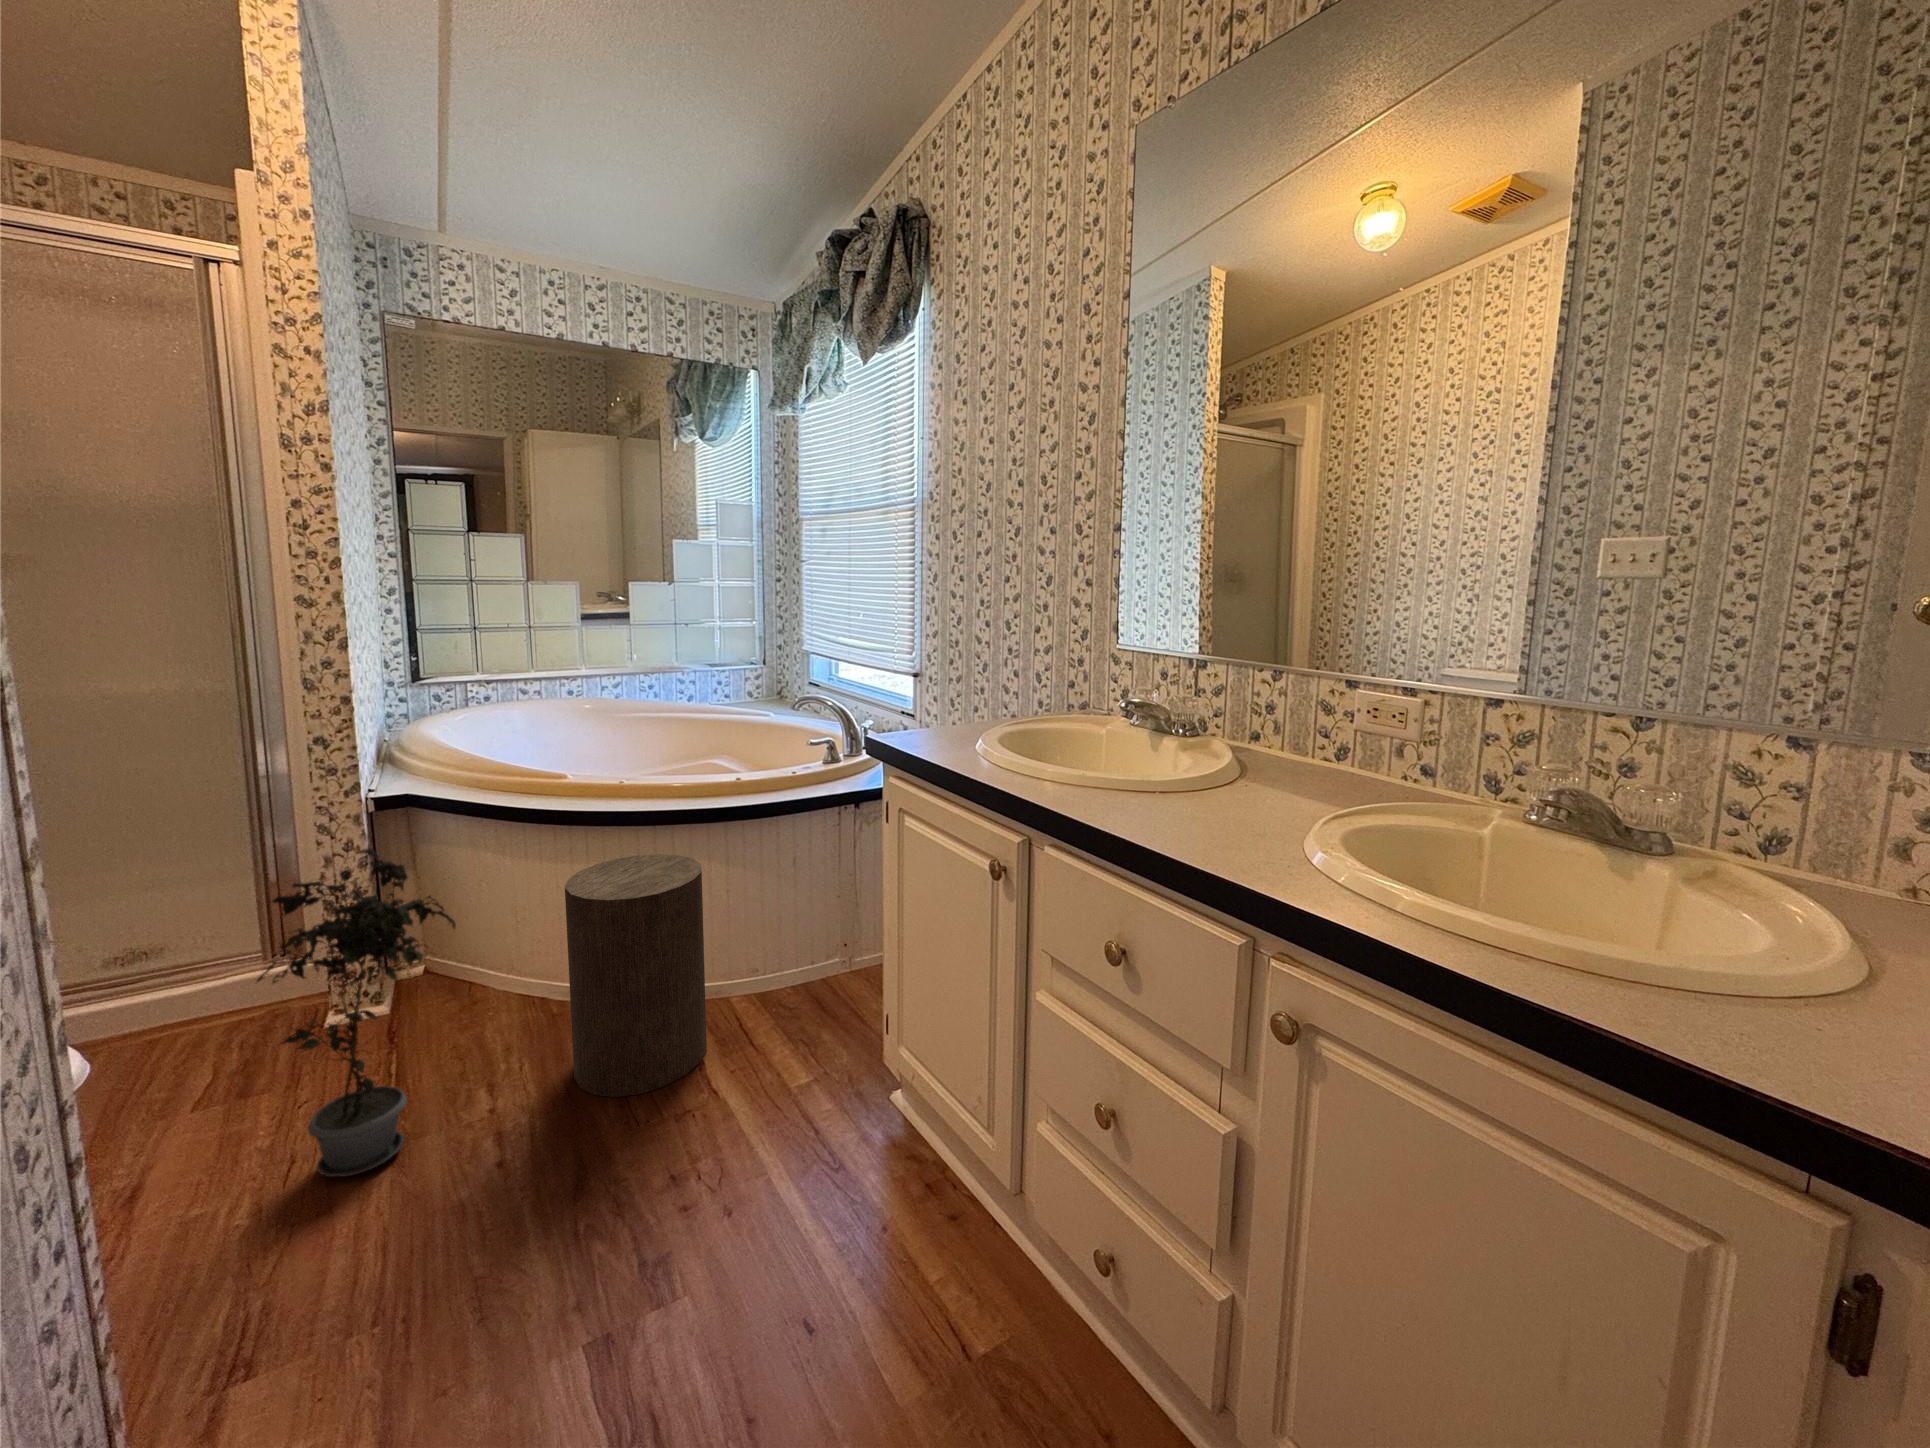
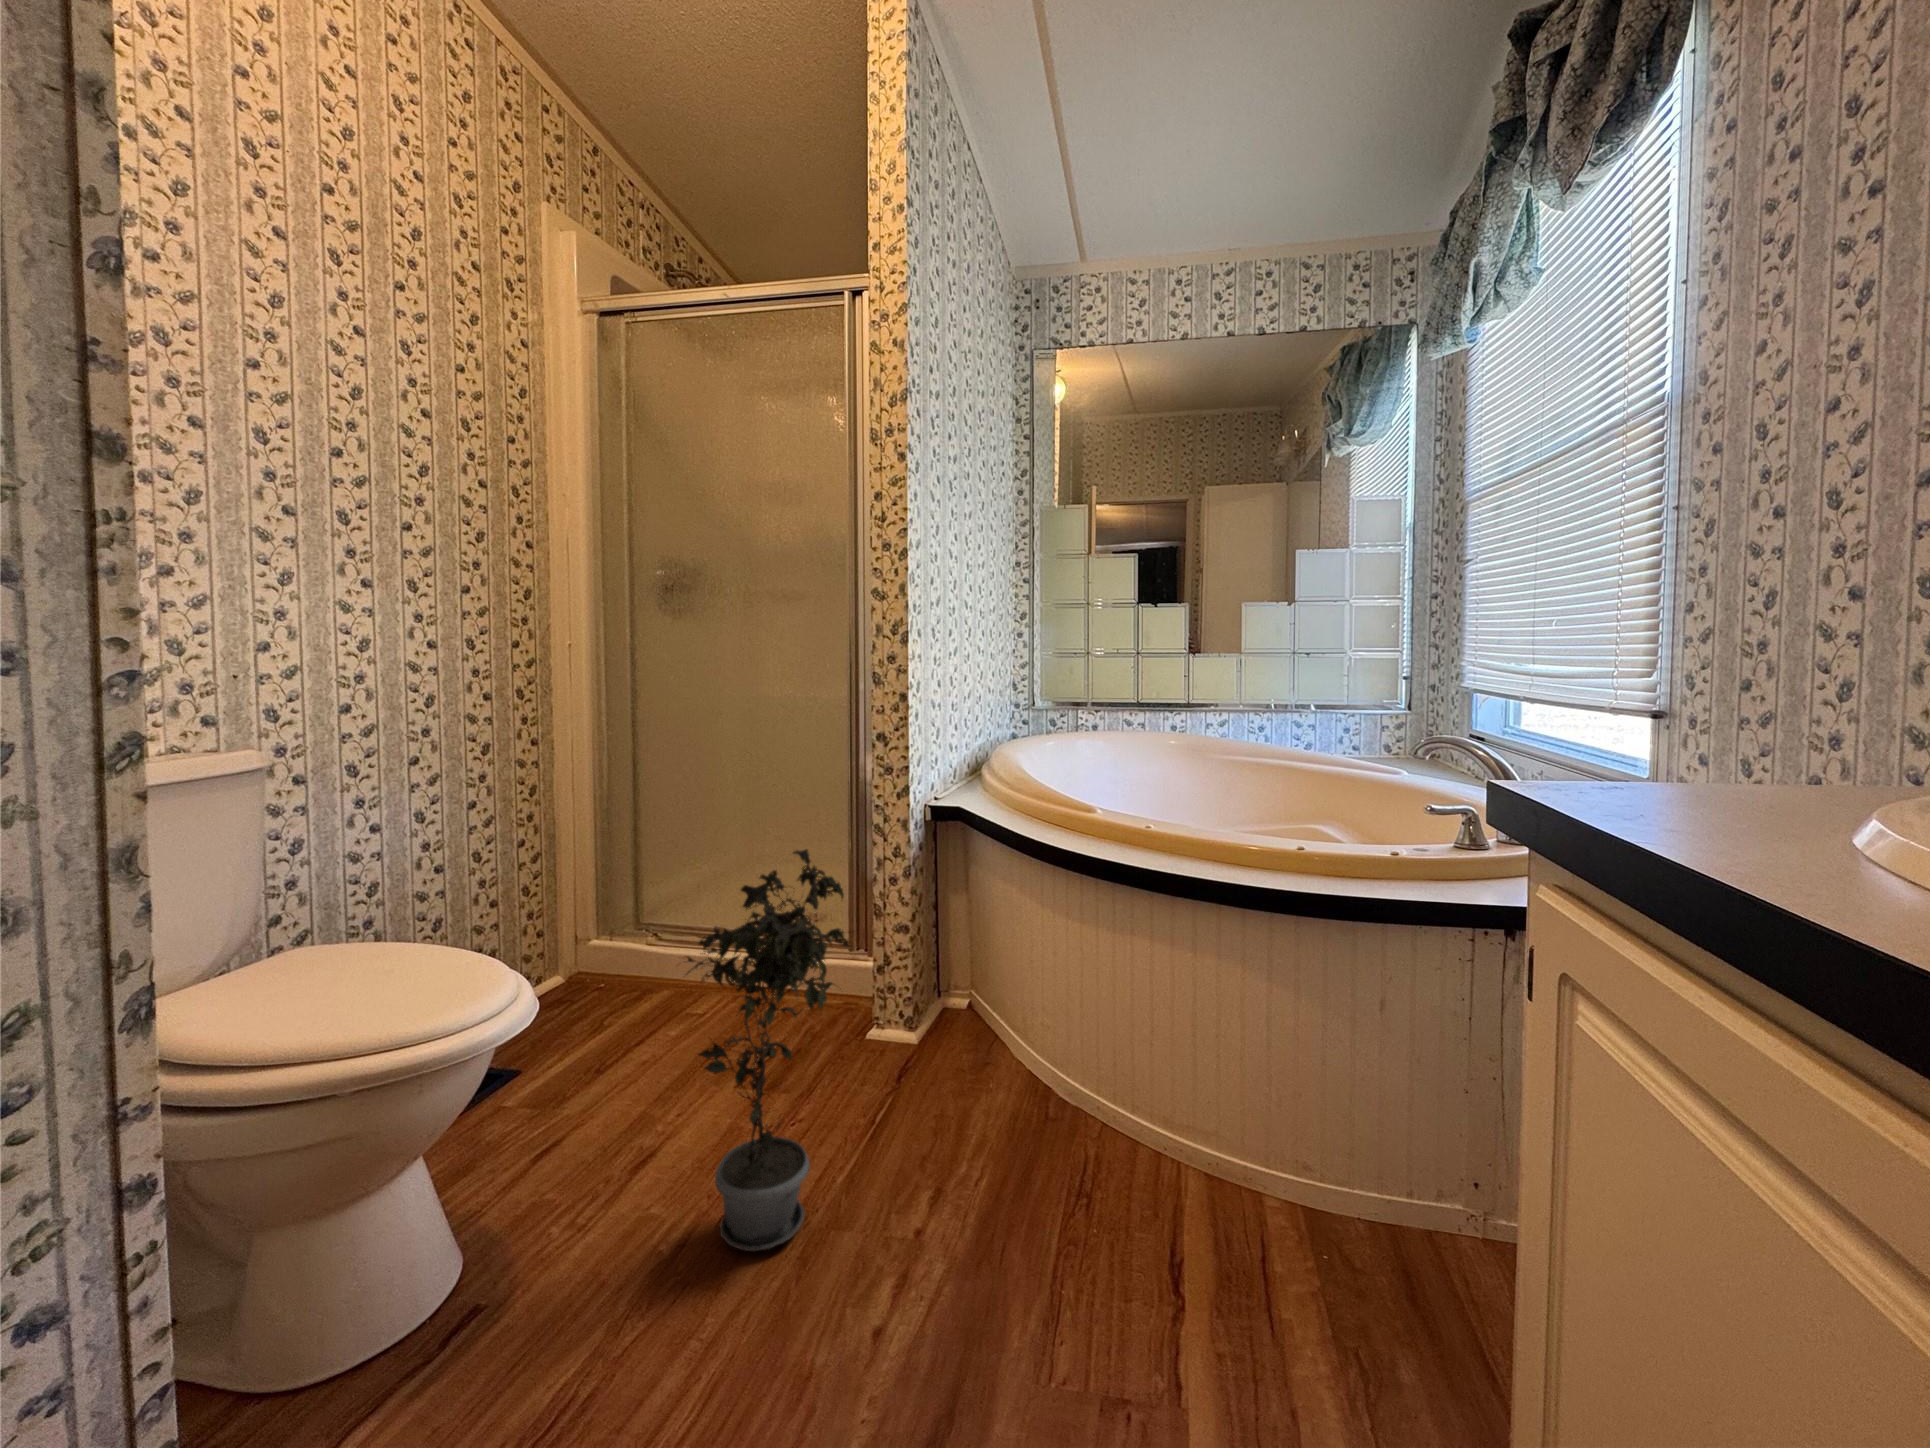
stool: present [565,854,707,1097] -> none [988,936,1181,1341]

